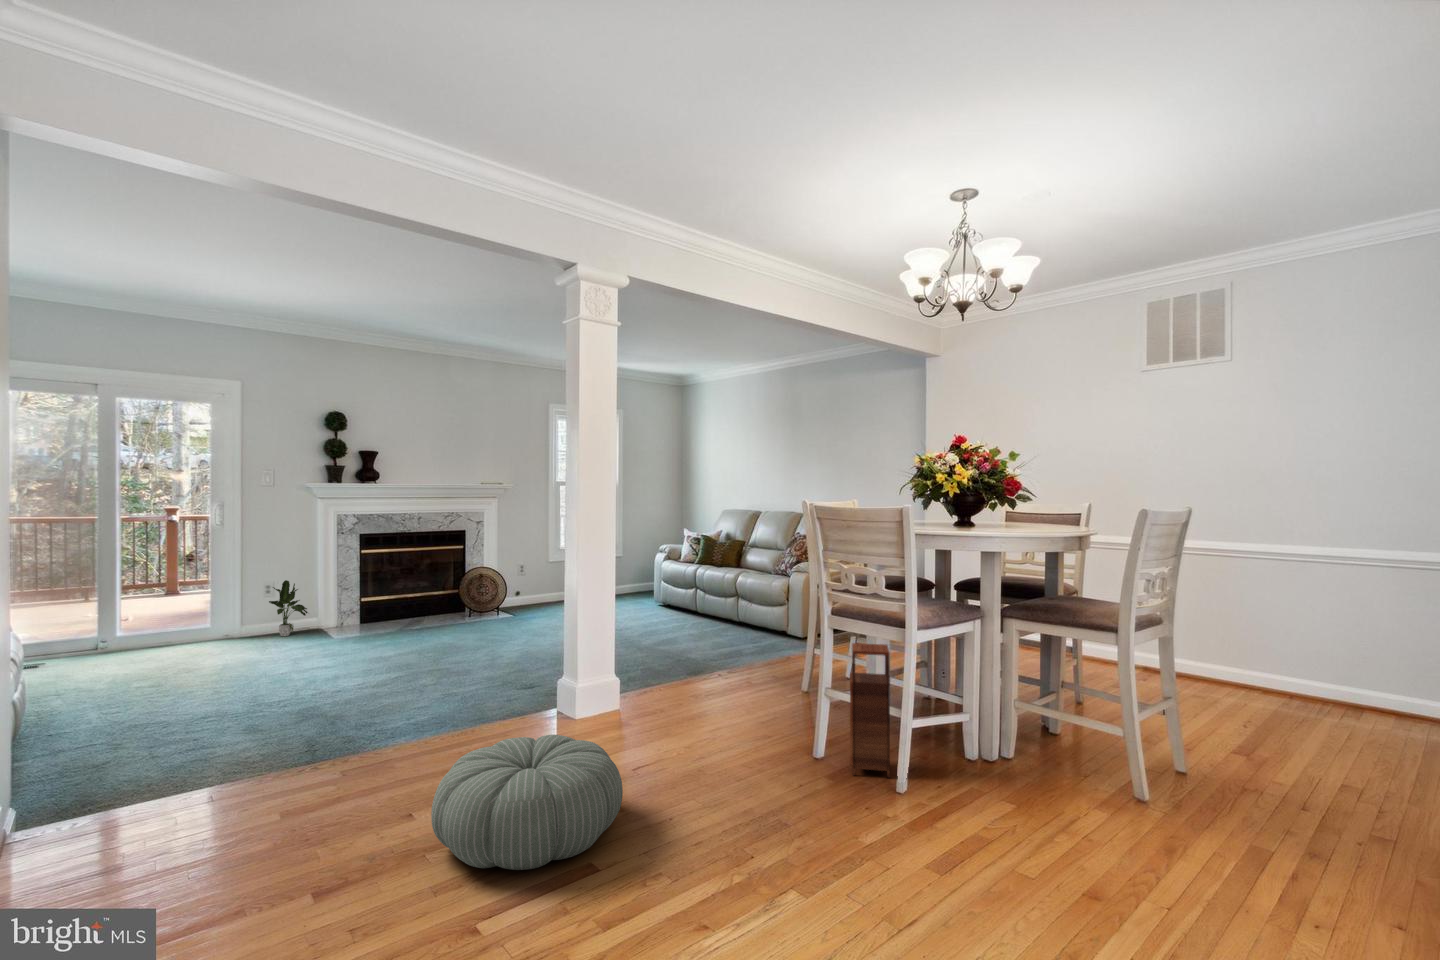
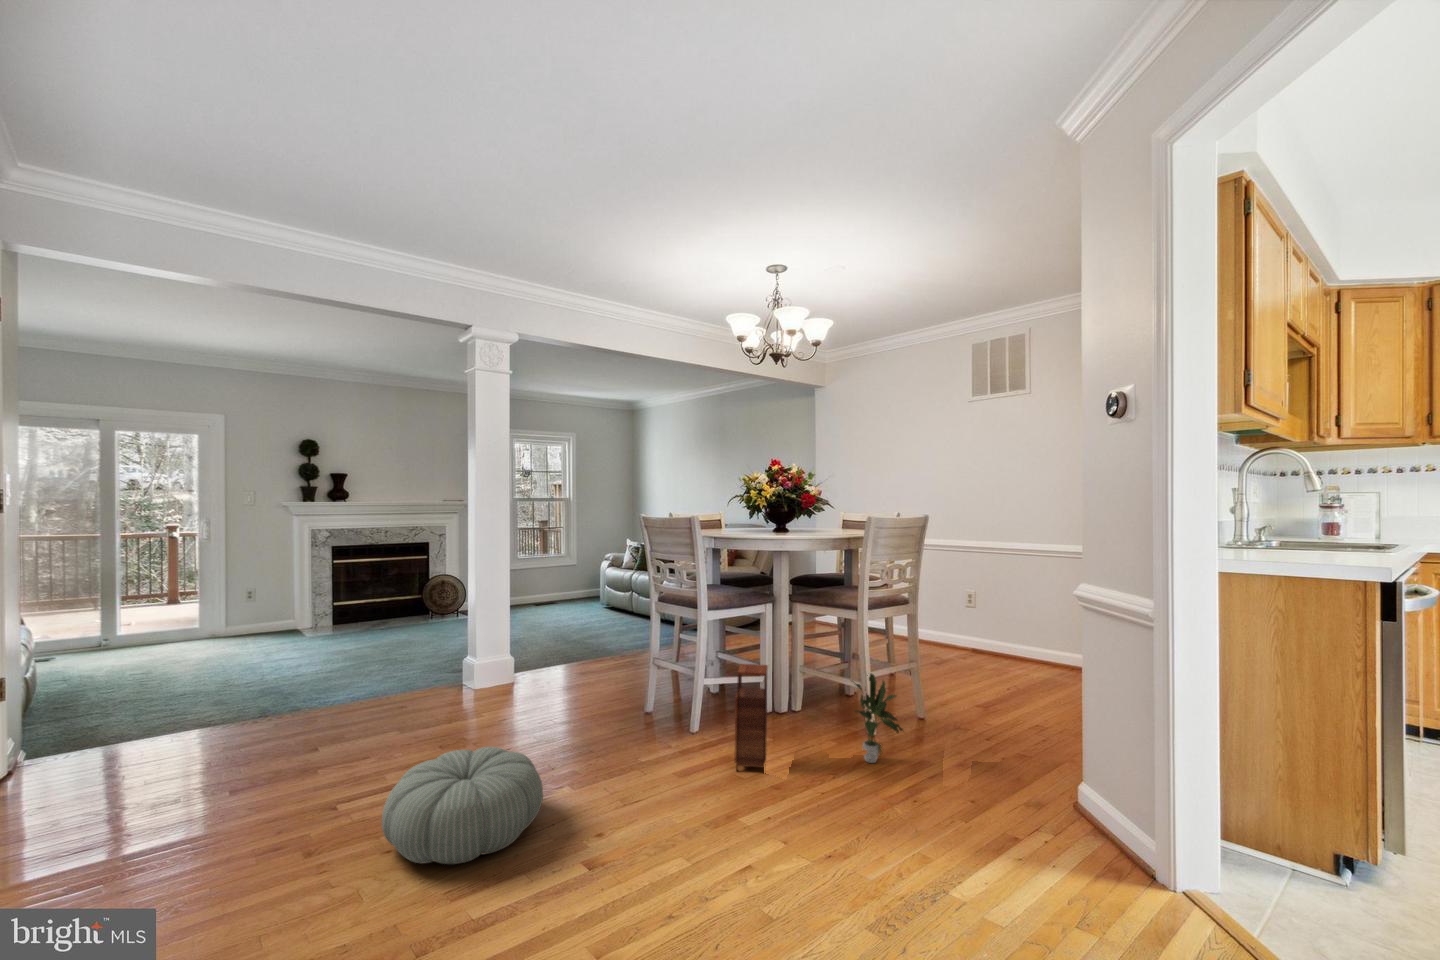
potted plant: present [269,580,308,636] -> present [855,673,903,763]

